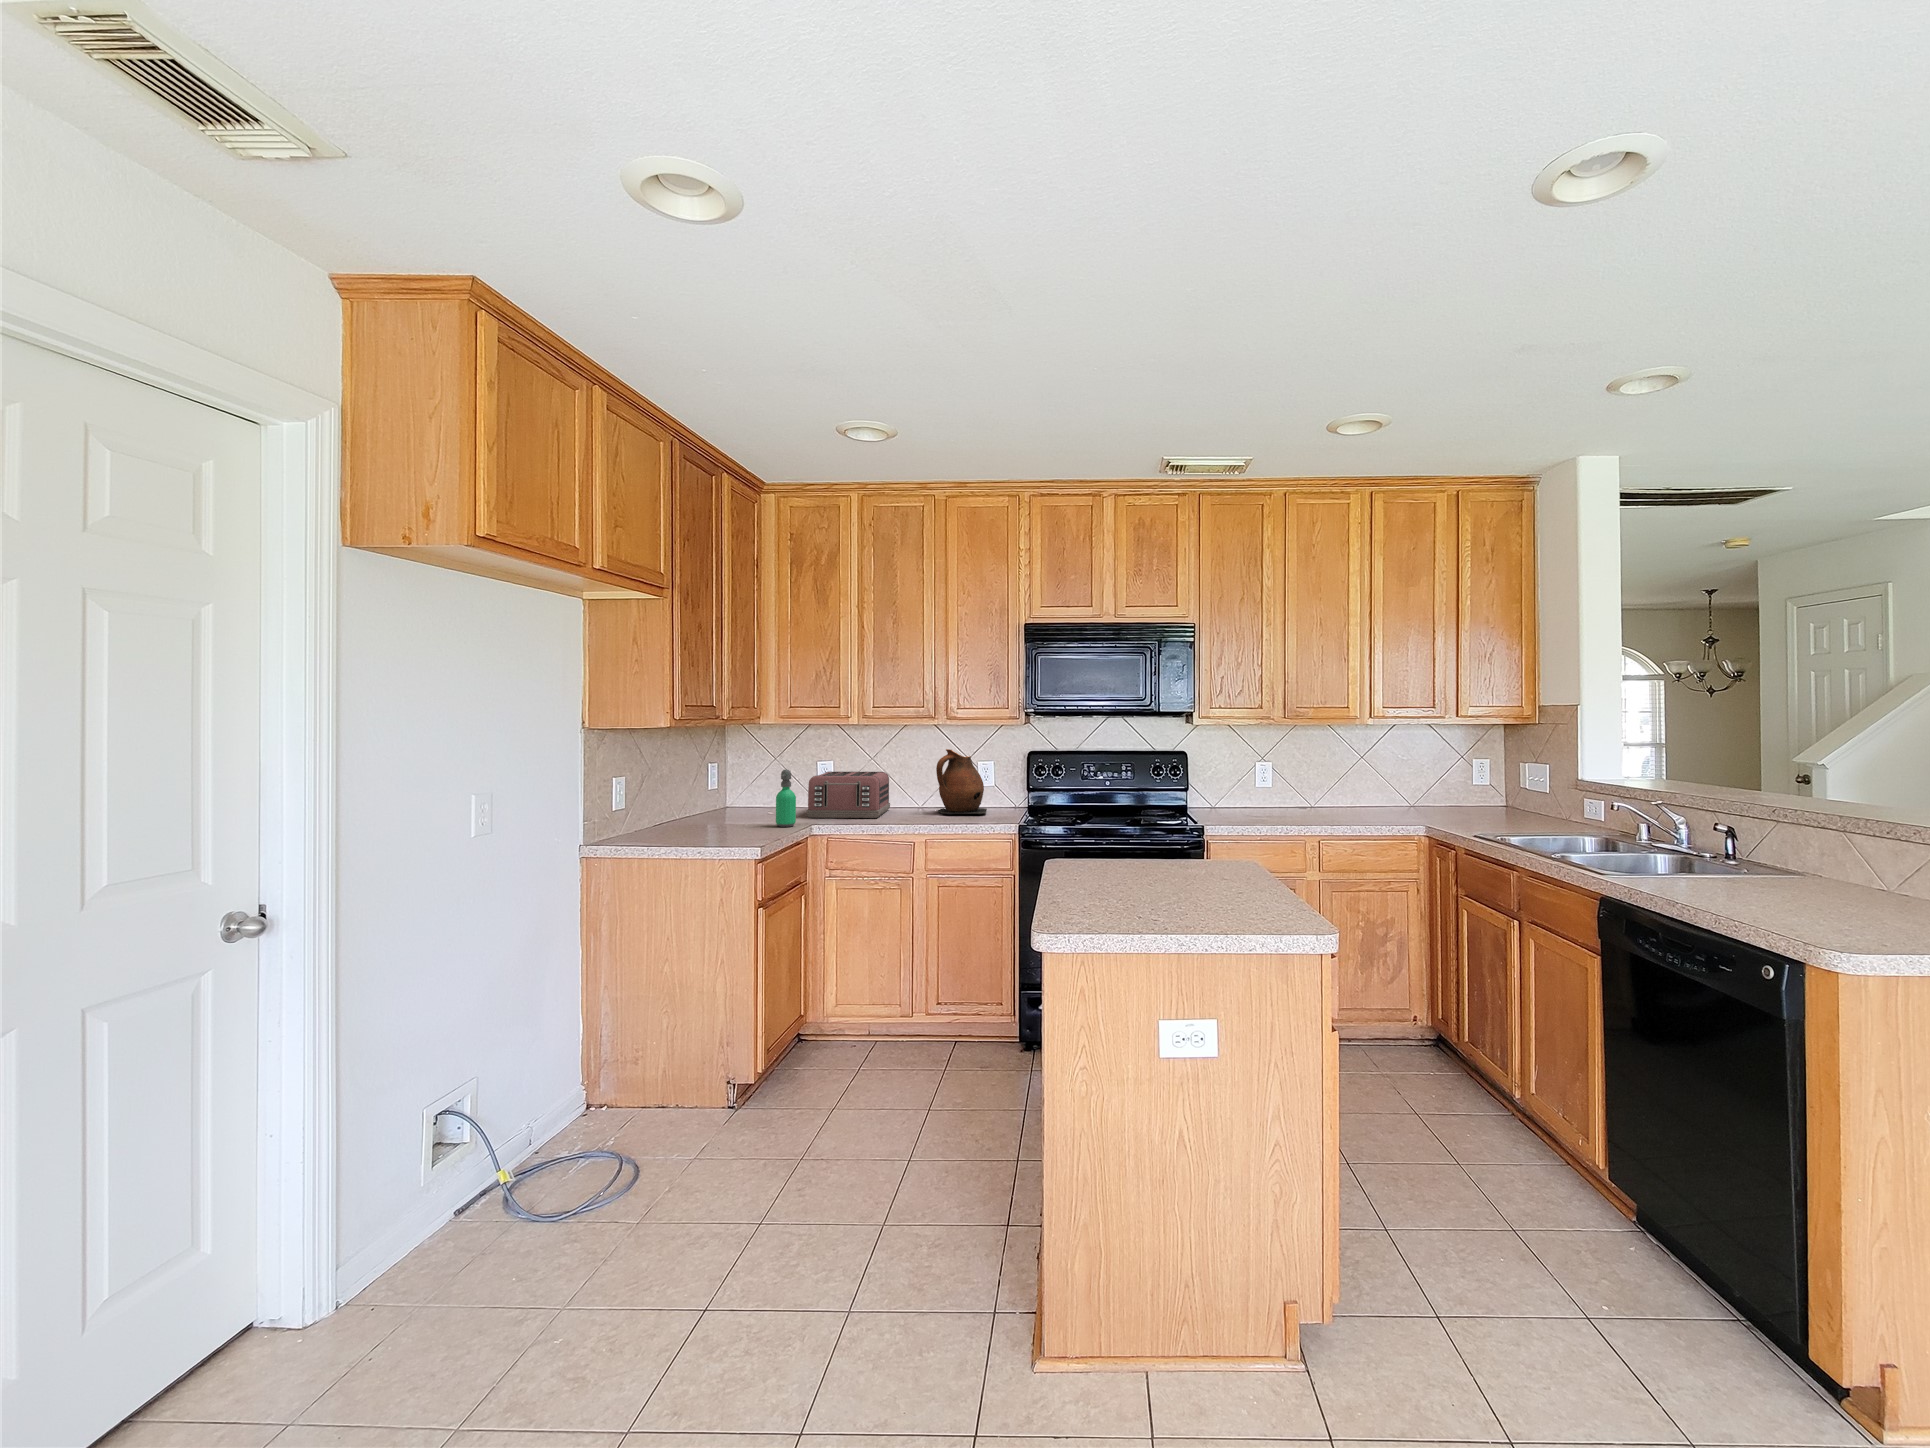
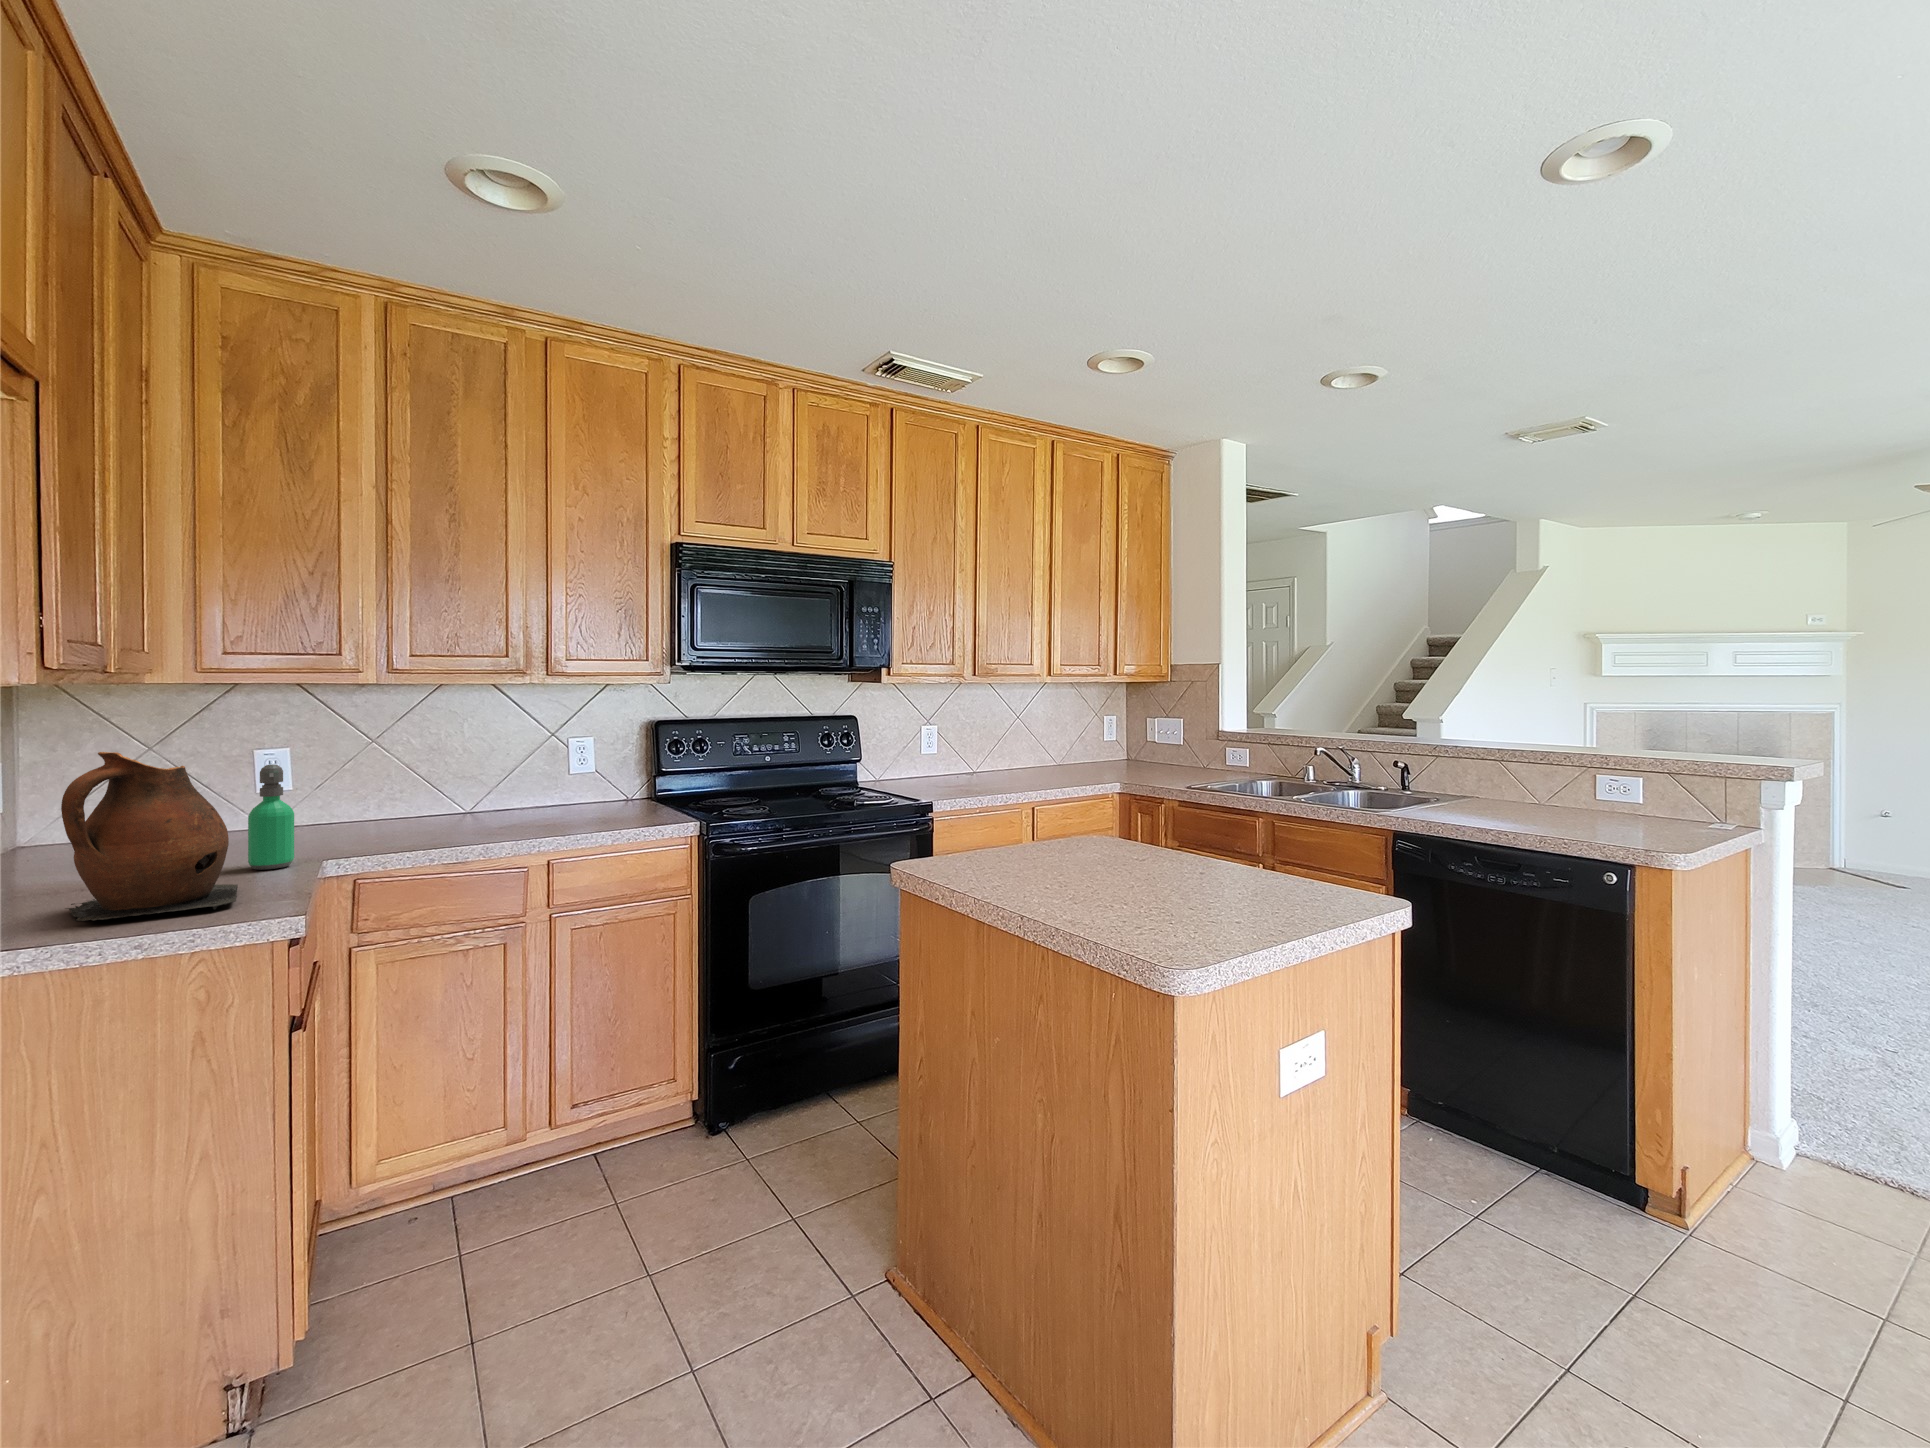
ceramic pitcher: present [936,749,987,815] -> present [61,752,238,921]
toaster: present [807,772,890,818] -> none [287,760,438,847]

